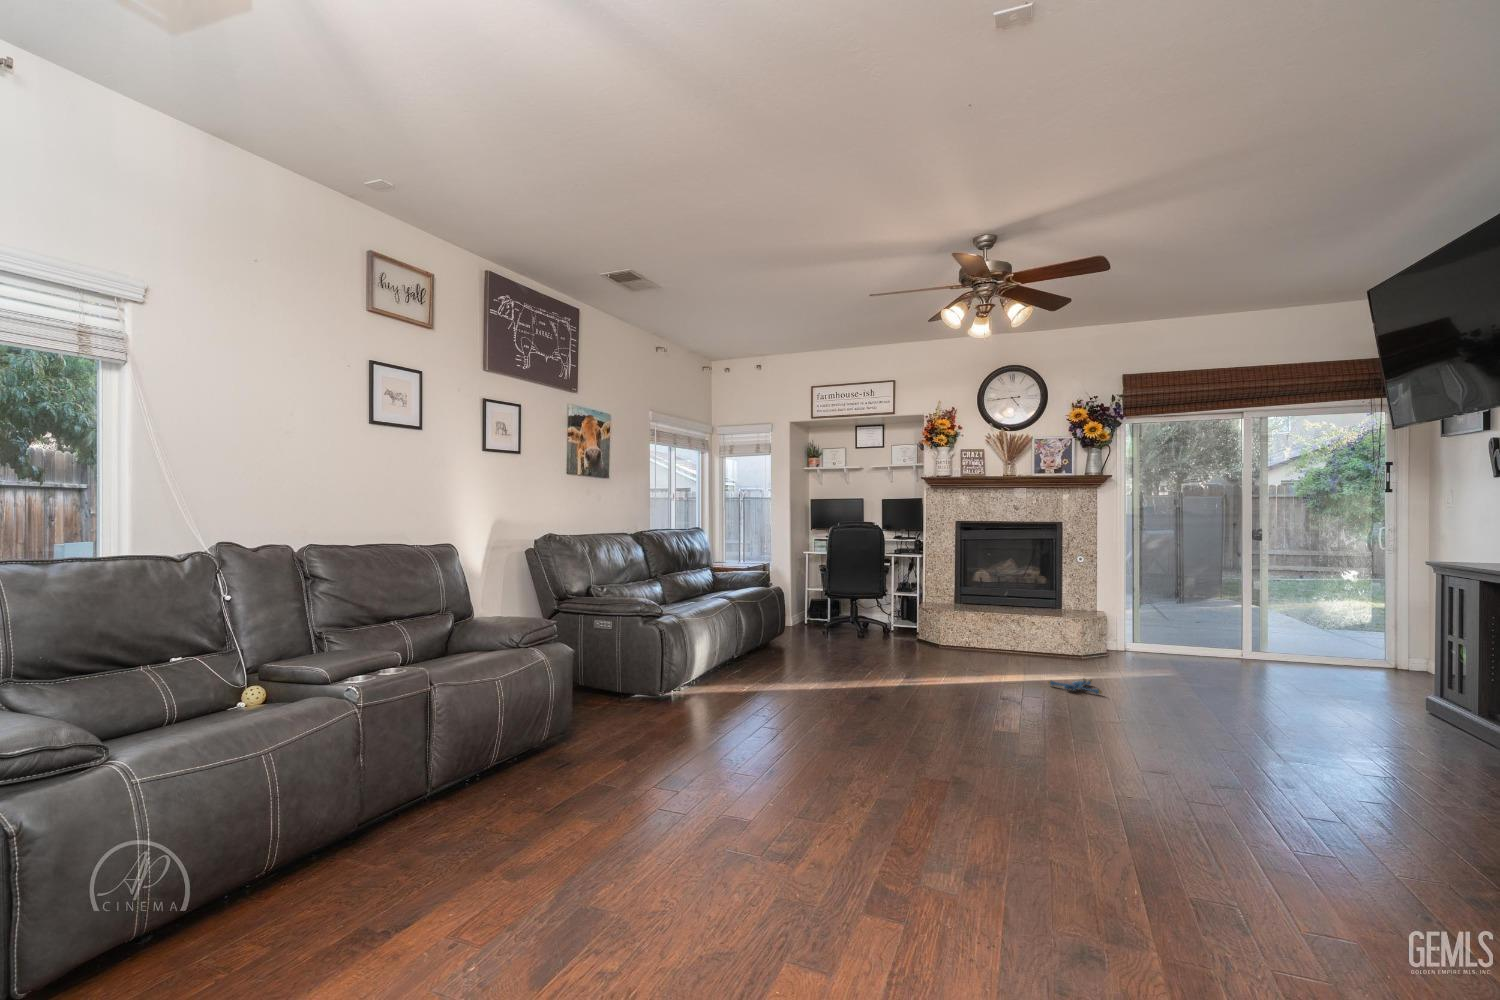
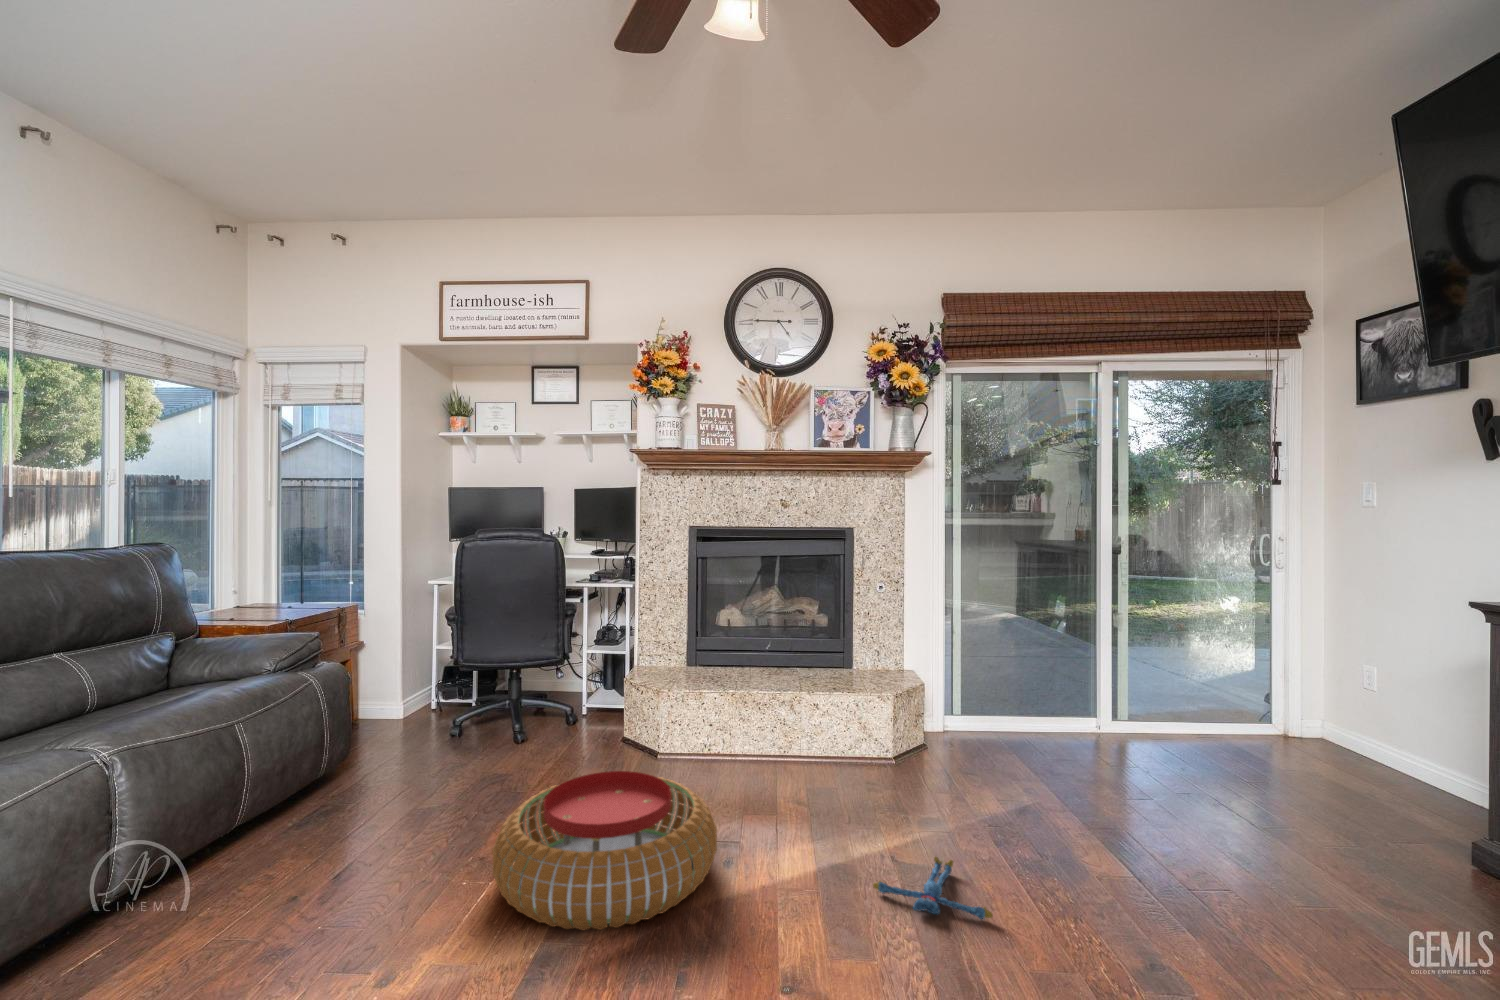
pouf: none [873,632,973,681] -> present [492,771,717,931]

